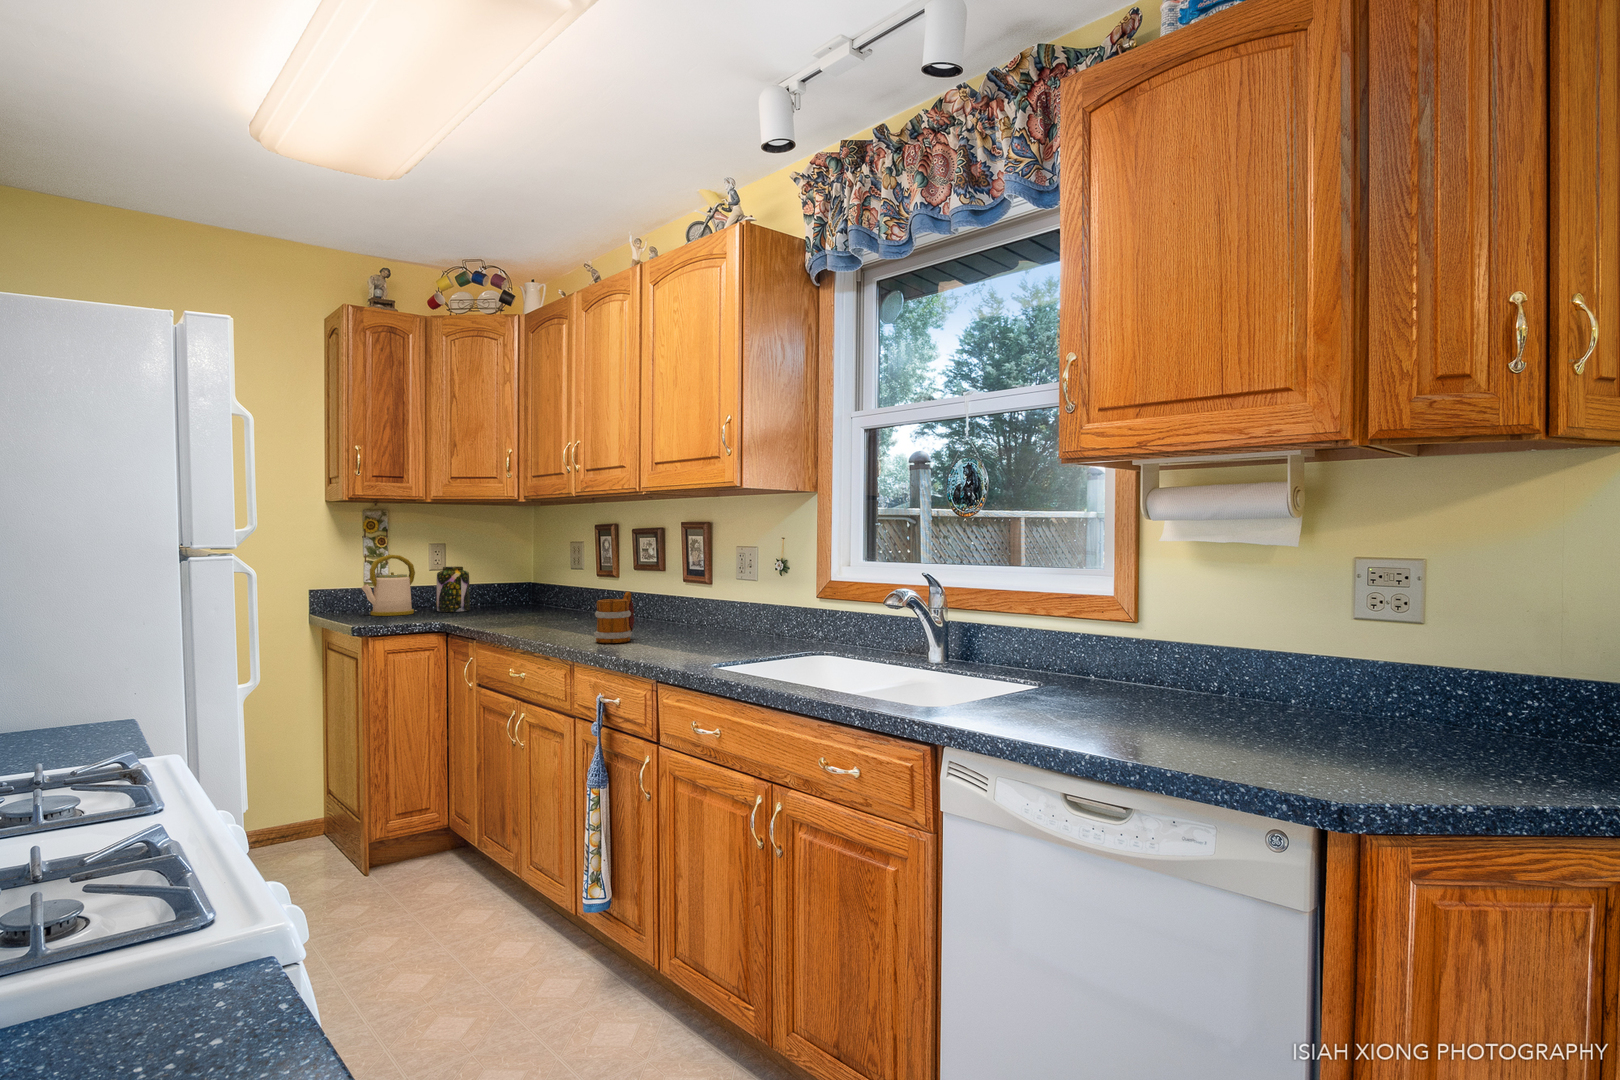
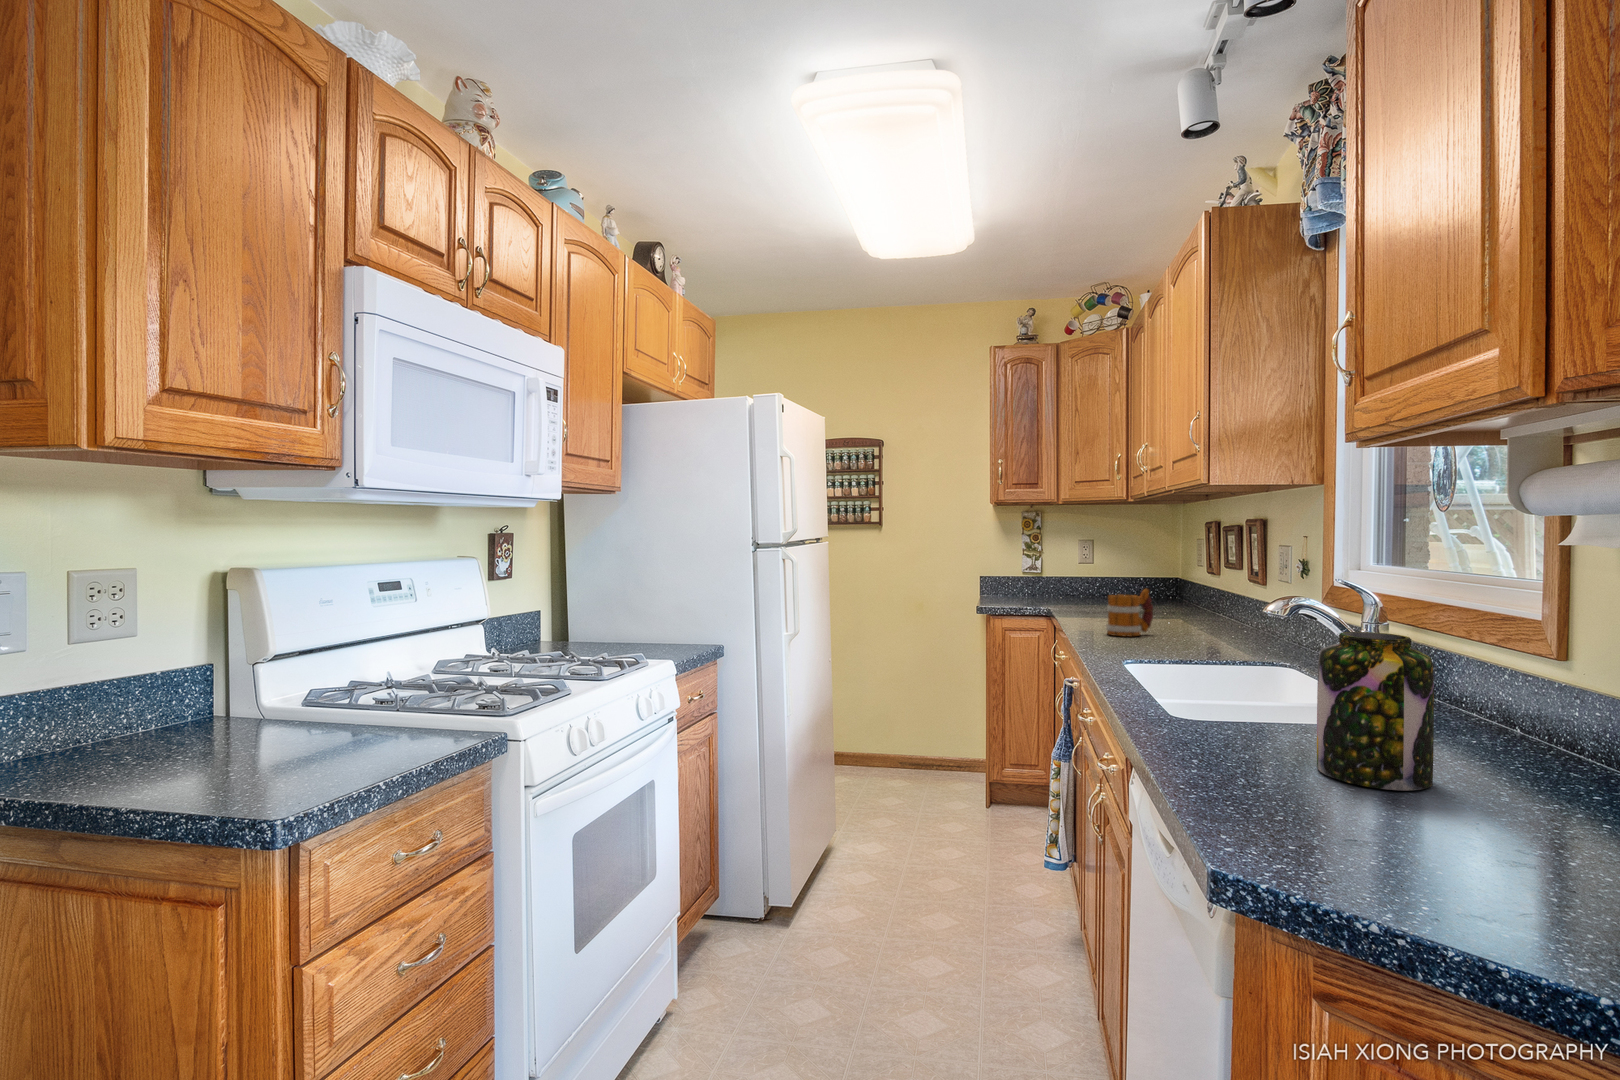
kettle: present [362,555,415,616] -> none [1019,549,1062,601]
jar: present [437,566,470,612] -> present [1317,632,1434,790]

